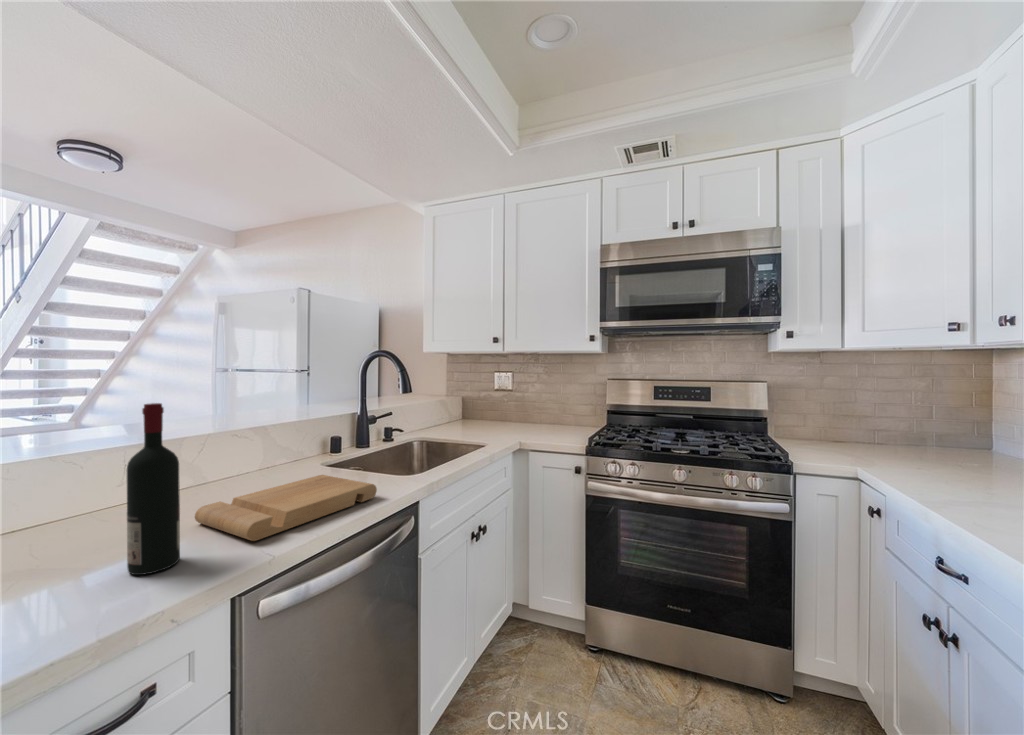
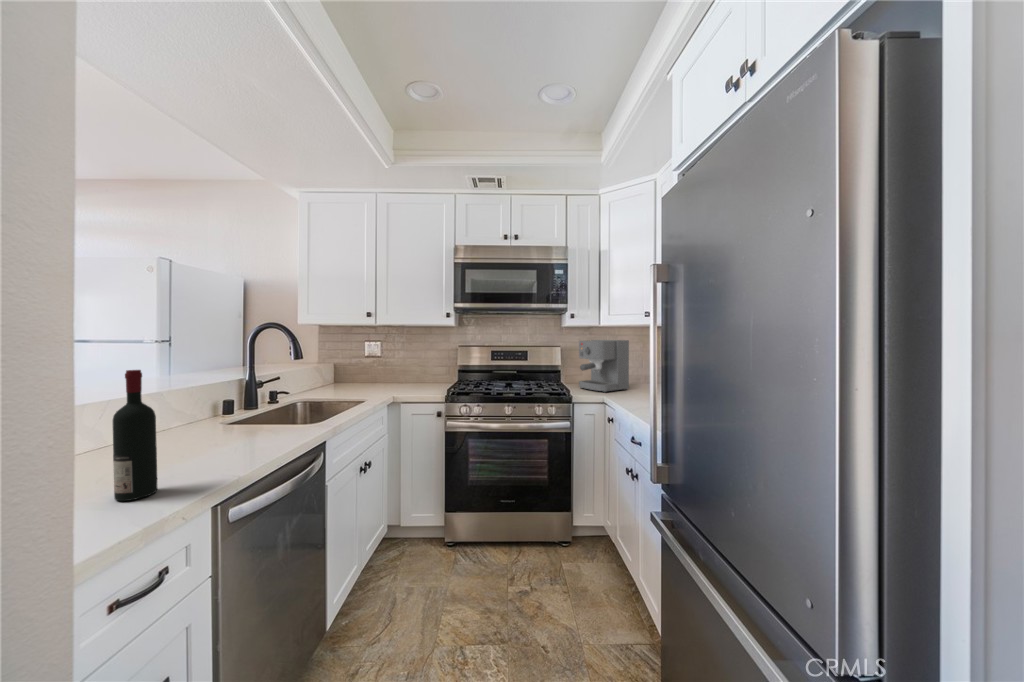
coffee maker: none [799,371,902,459] -> present [579,340,629,392]
cutting board: present [195,475,377,541] -> none [139,428,295,472]

